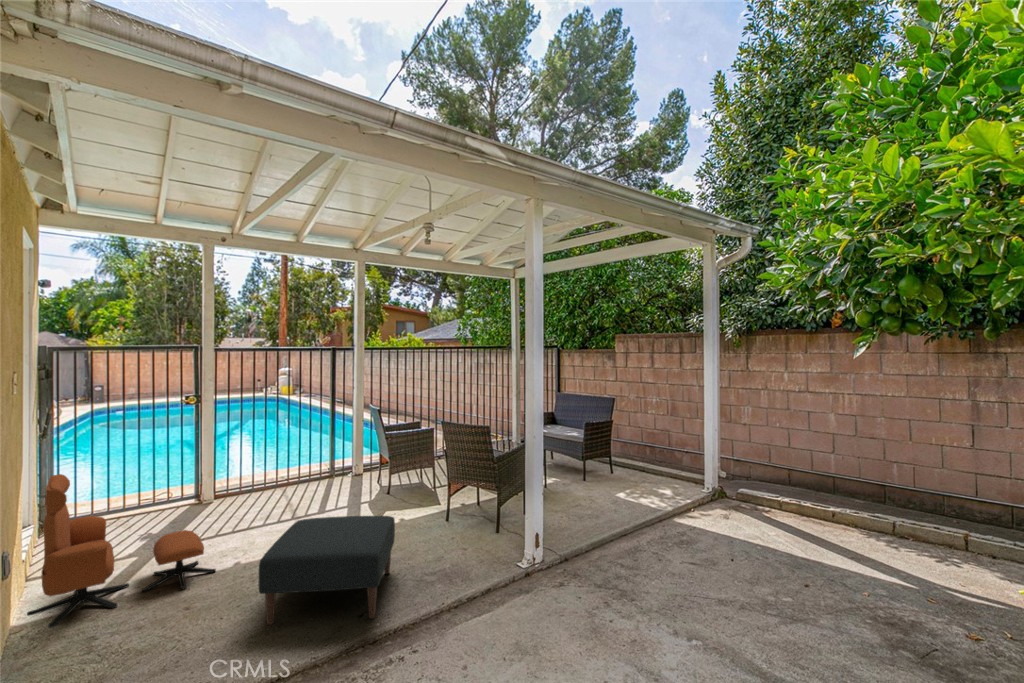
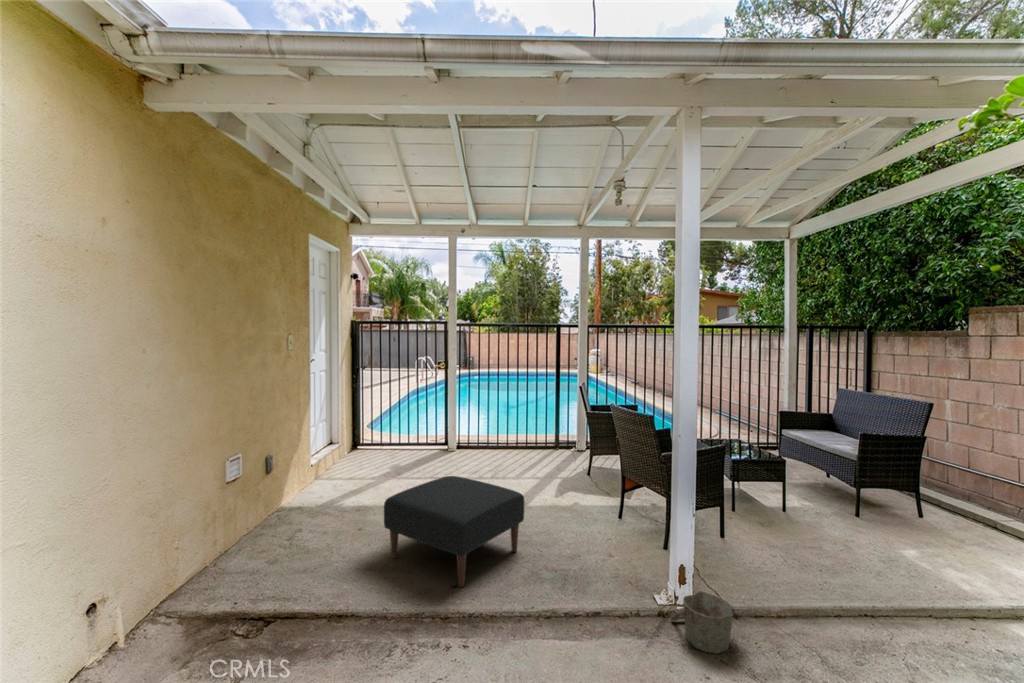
lounge chair: present [27,474,216,628] -> none [294,406,406,510]
bucket: none [535,547,580,586] -> present [670,591,735,654]

